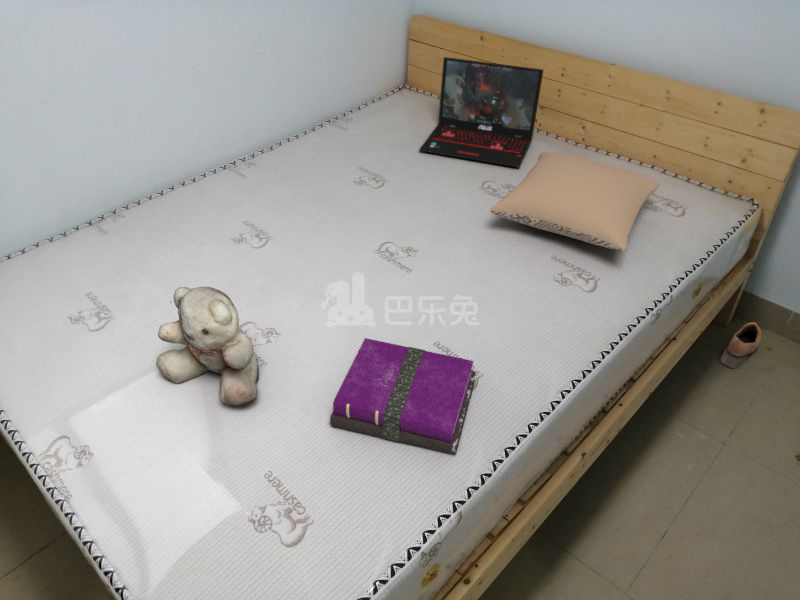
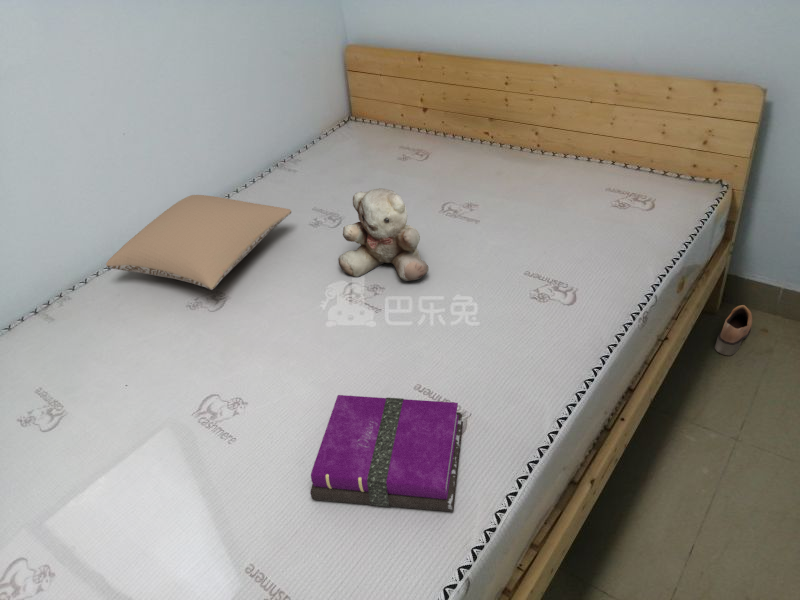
laptop: present [419,57,543,168] -> none [373,82,487,184]
pillow: present [491,152,660,251] -> present [106,195,291,290]
teddy bear: present [156,287,259,405] -> present [338,188,429,281]

